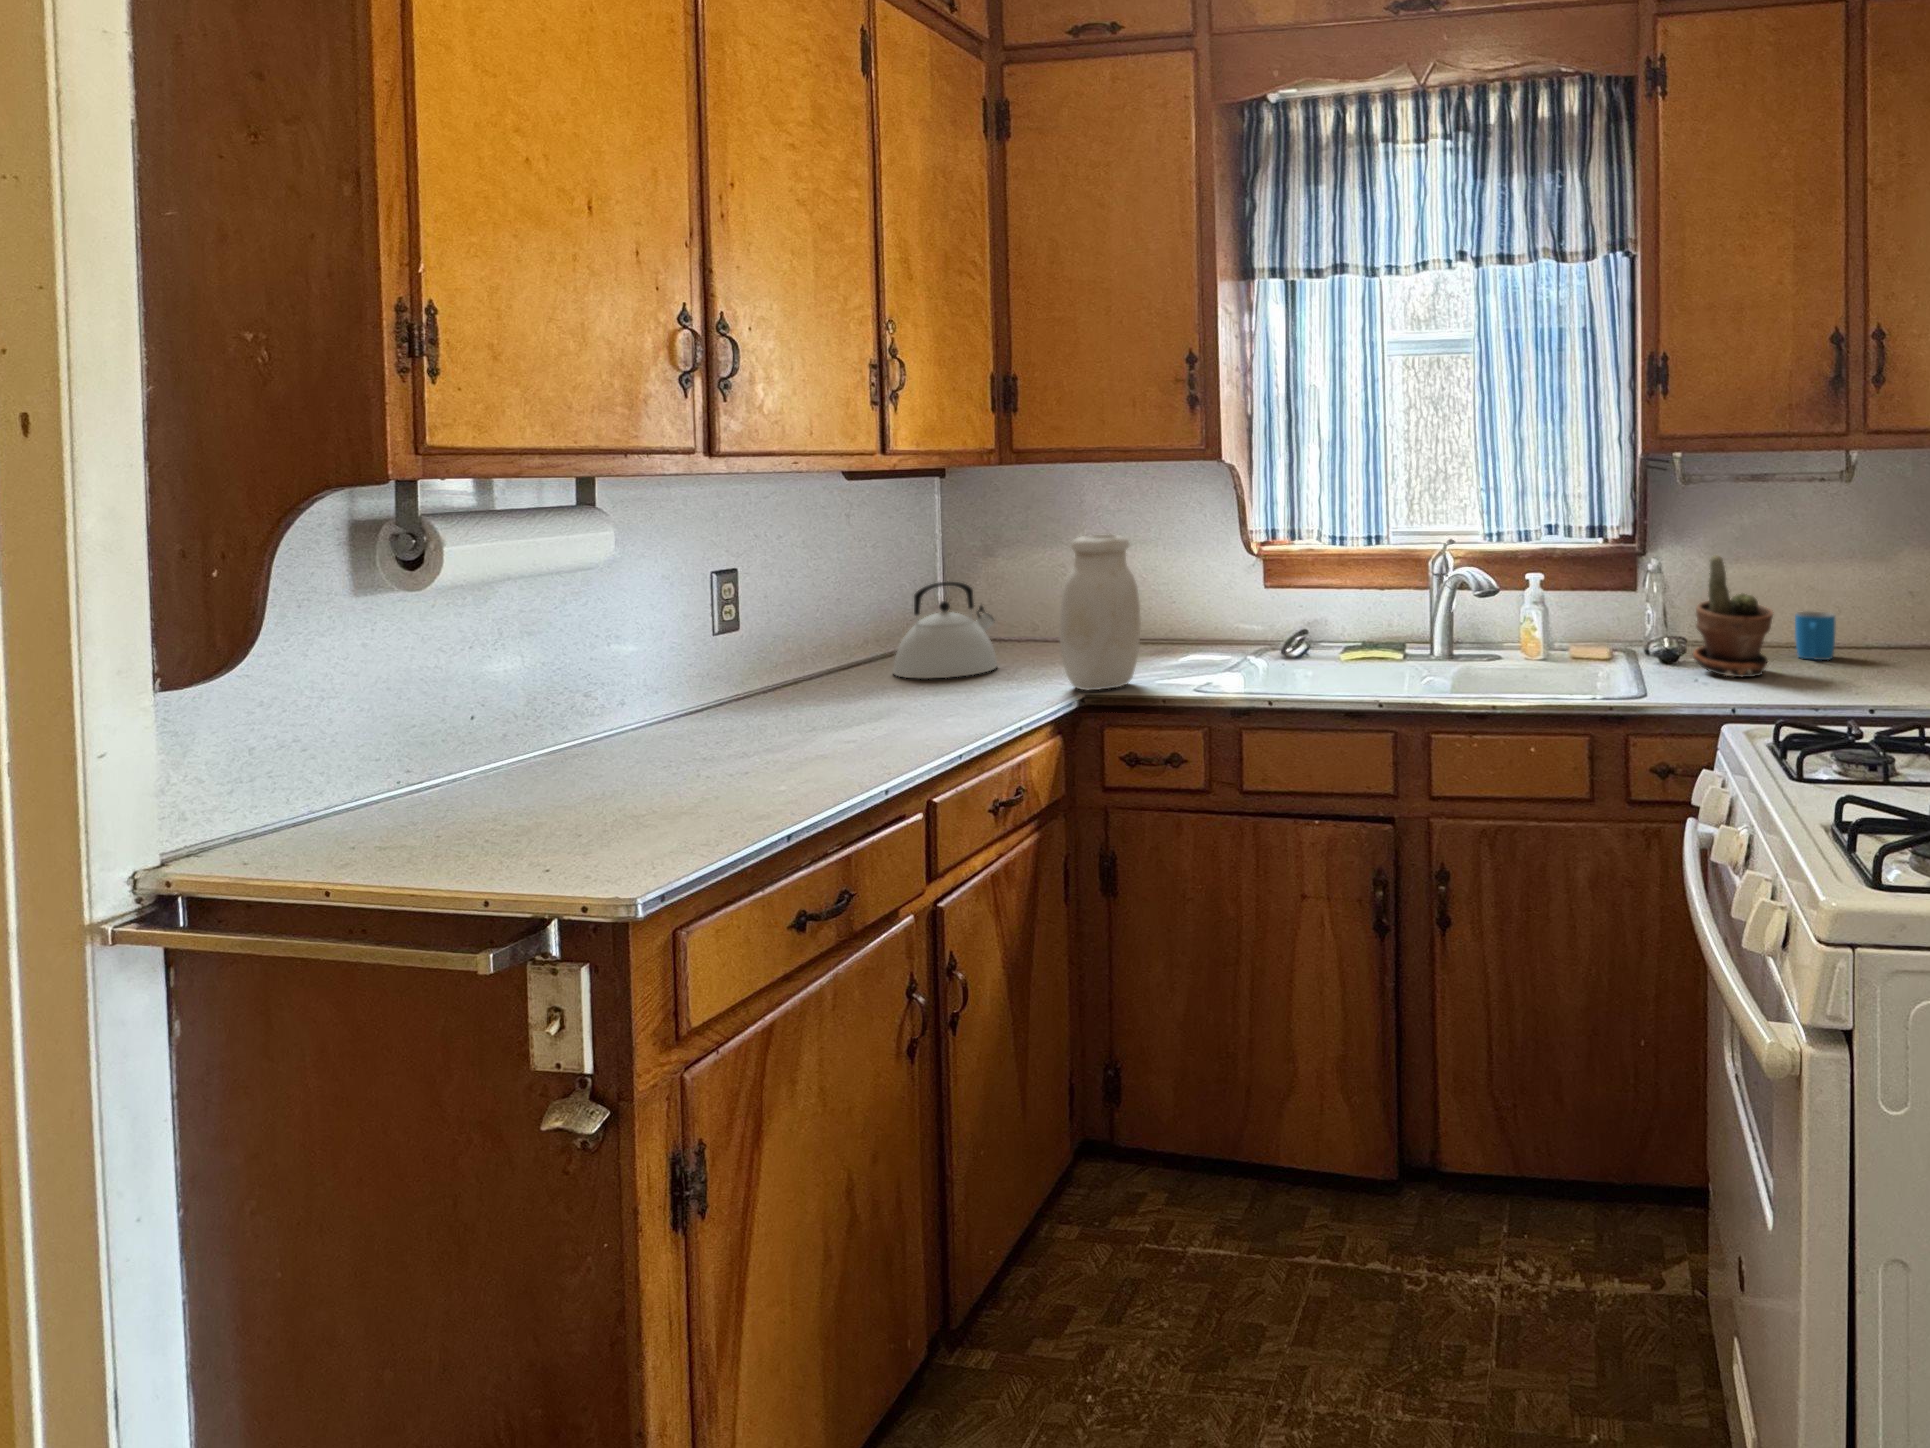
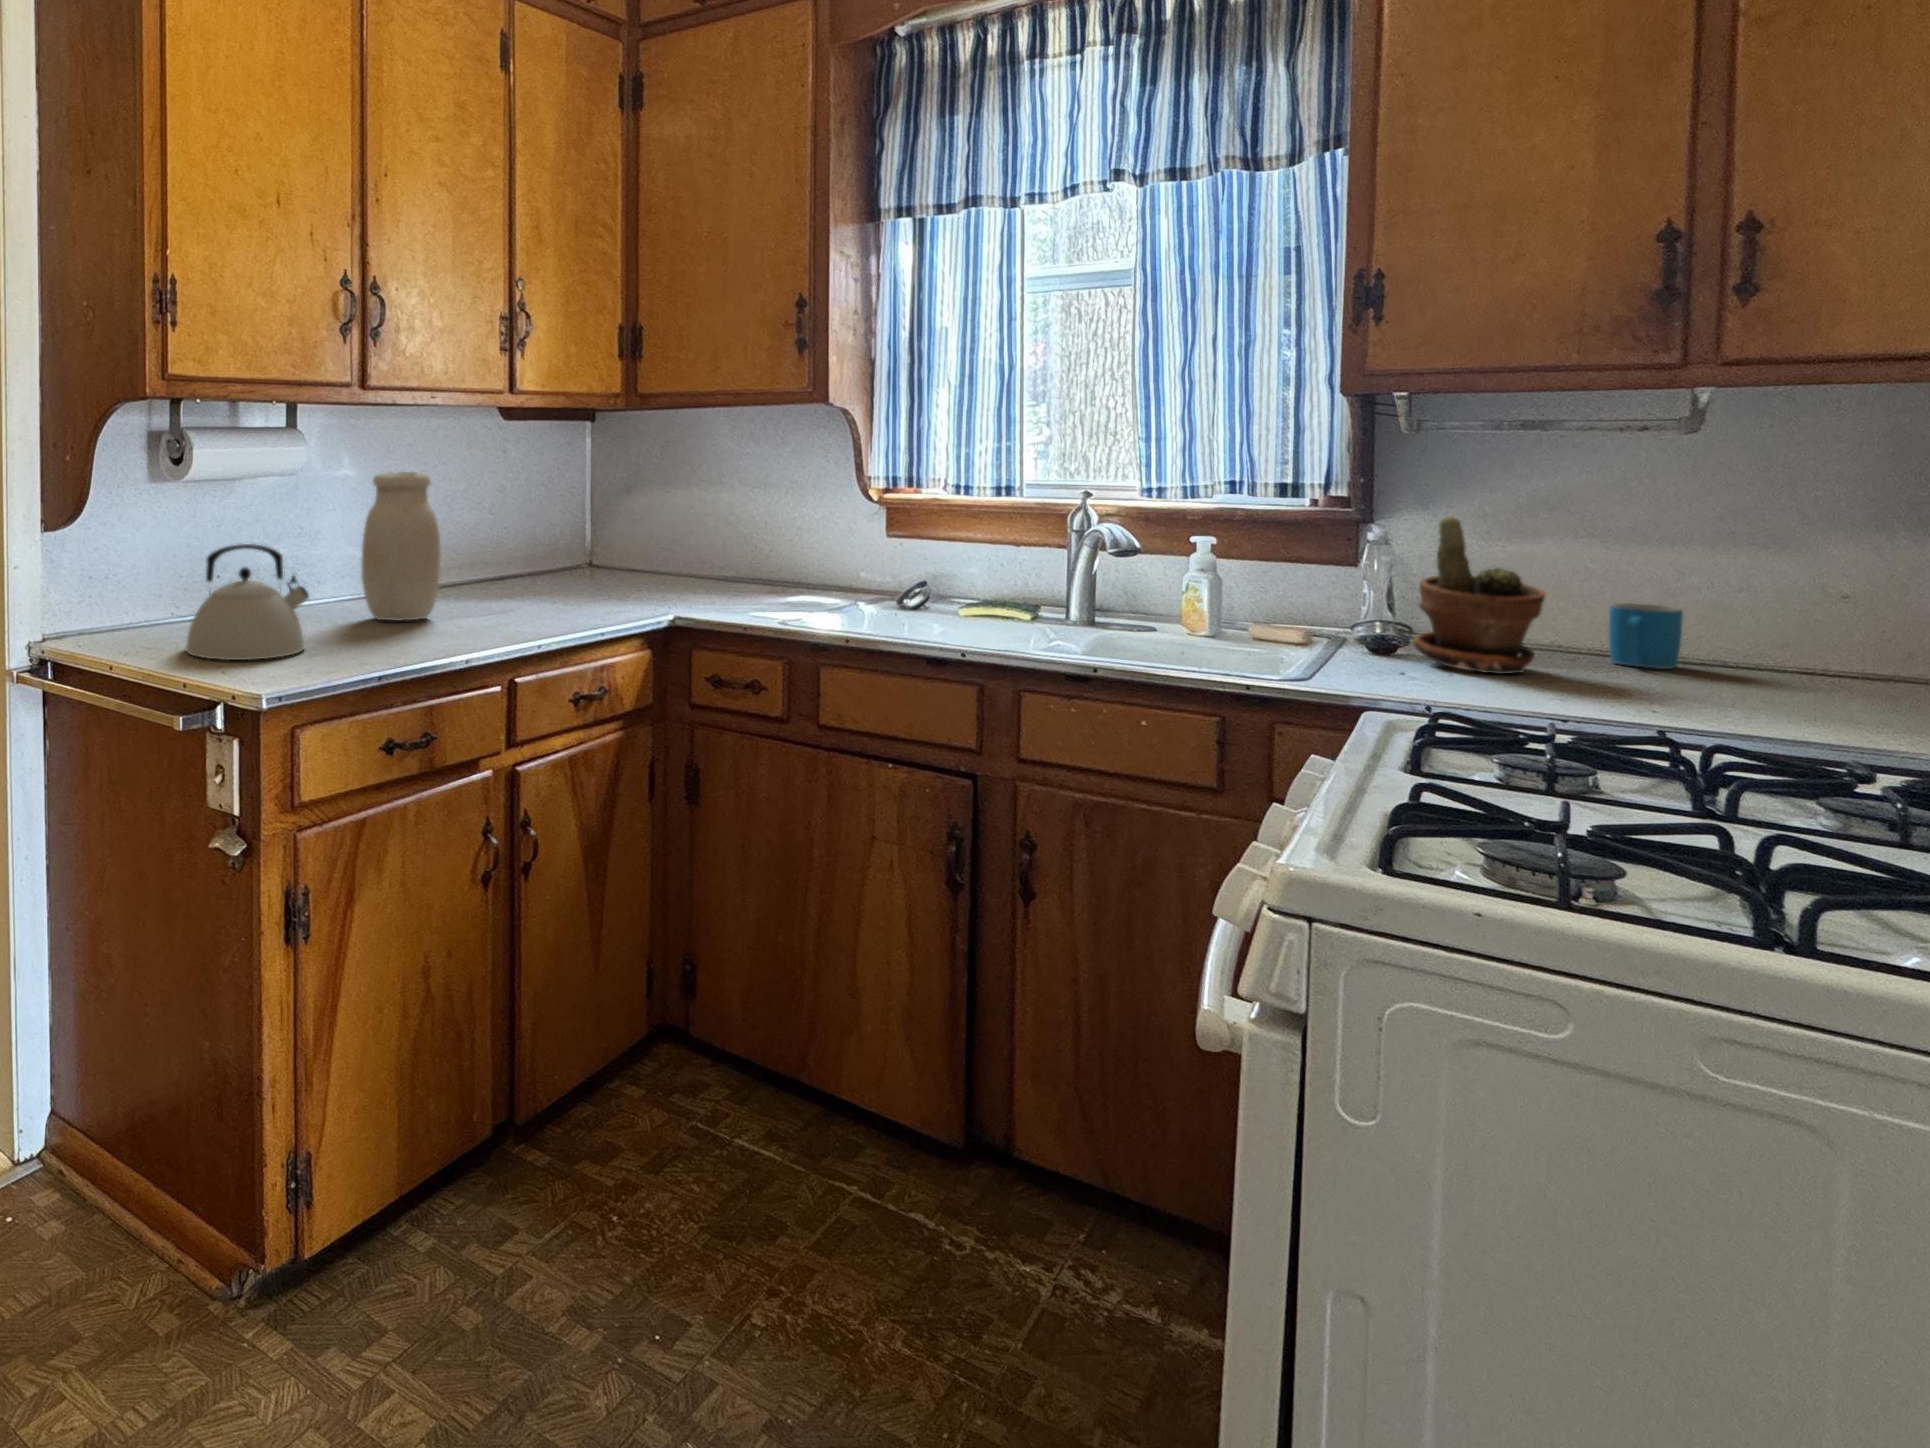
jar: present [1060,534,1141,690] -> present [361,472,441,621]
kettle: present [893,582,997,679] -> present [186,544,309,660]

